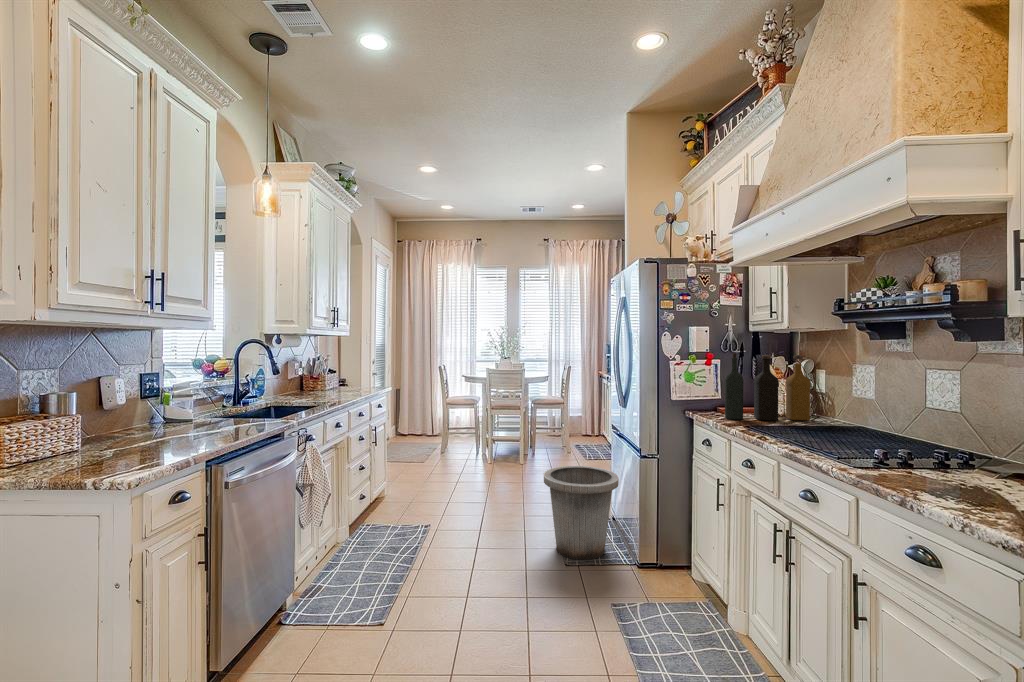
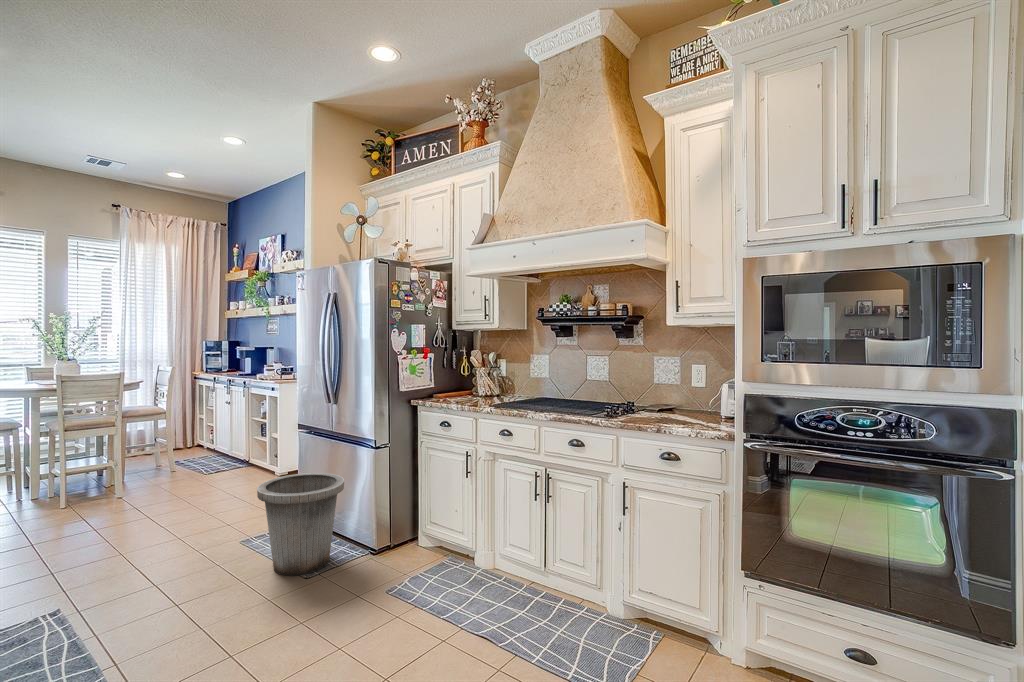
bottle: present [725,353,810,421] -> none [454,348,508,402]

